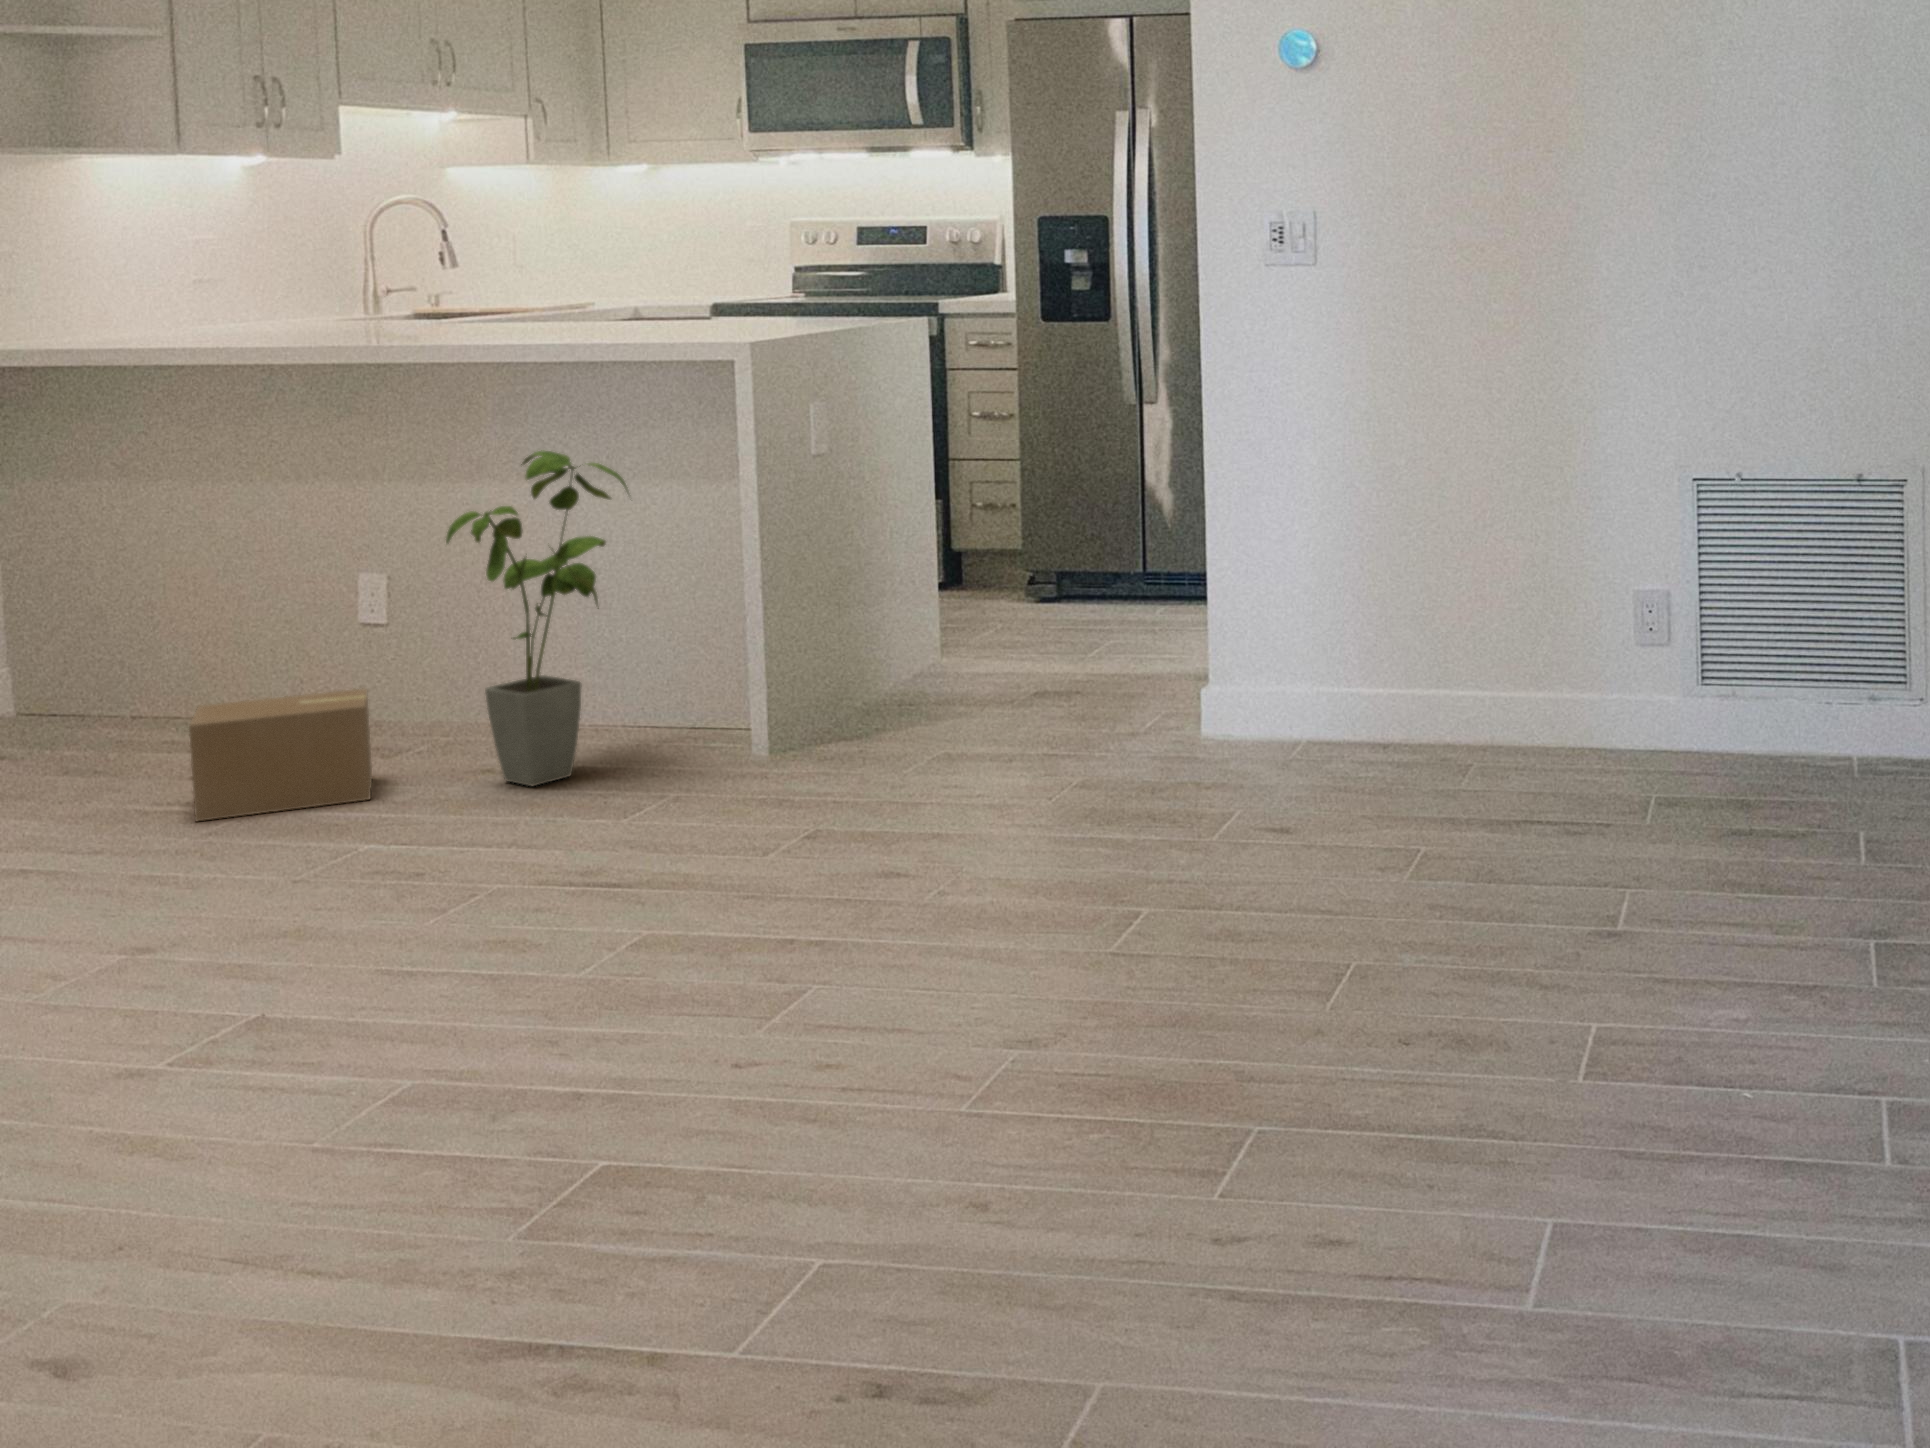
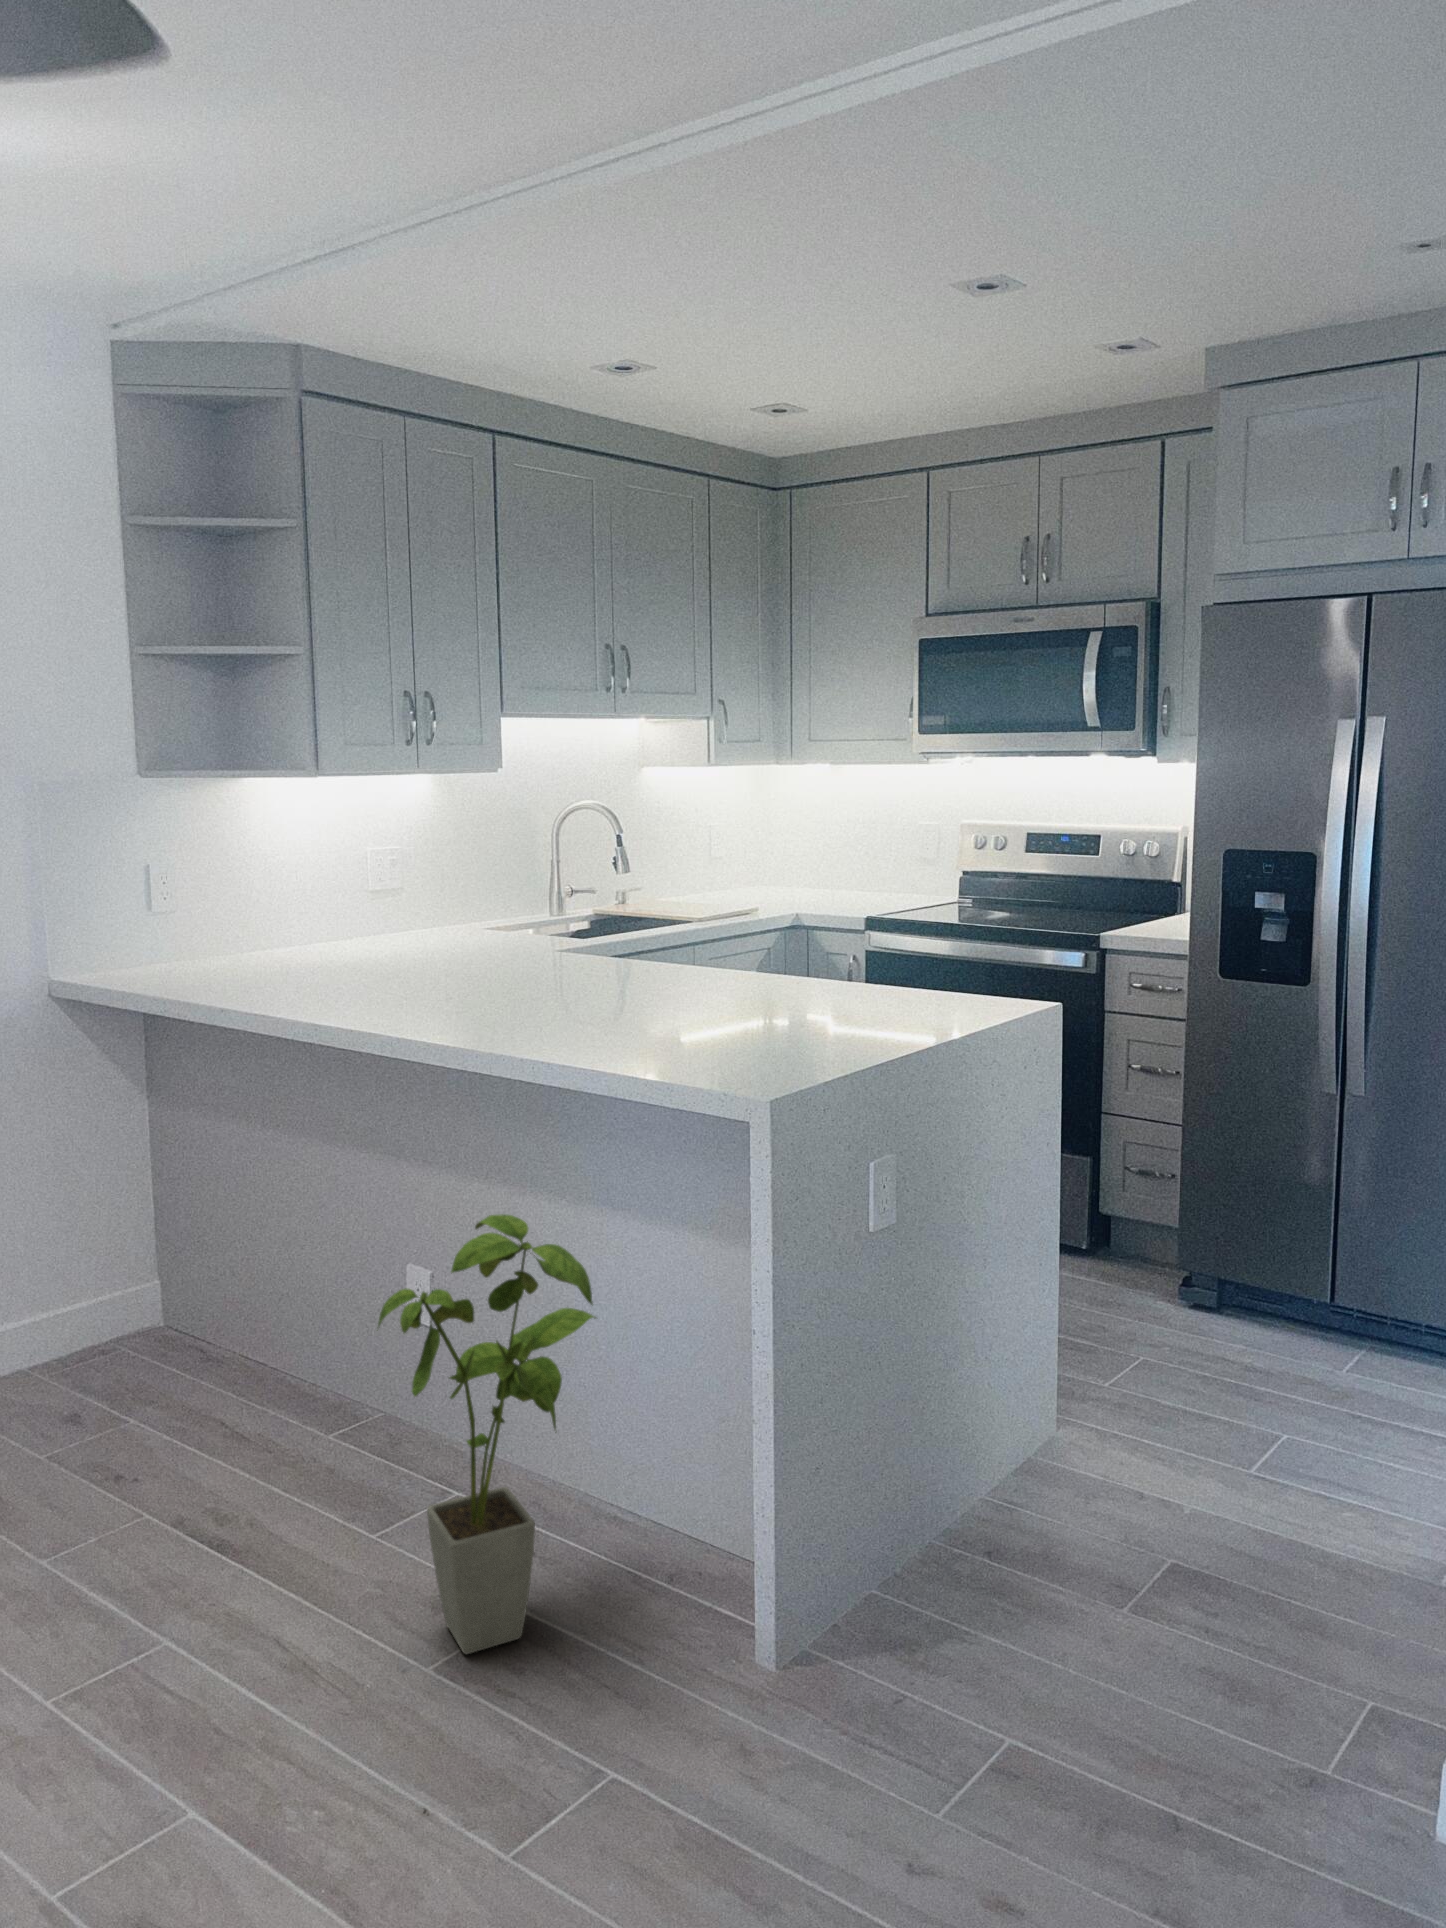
cardboard box: present [189,689,372,821] -> none [102,1454,333,1626]

